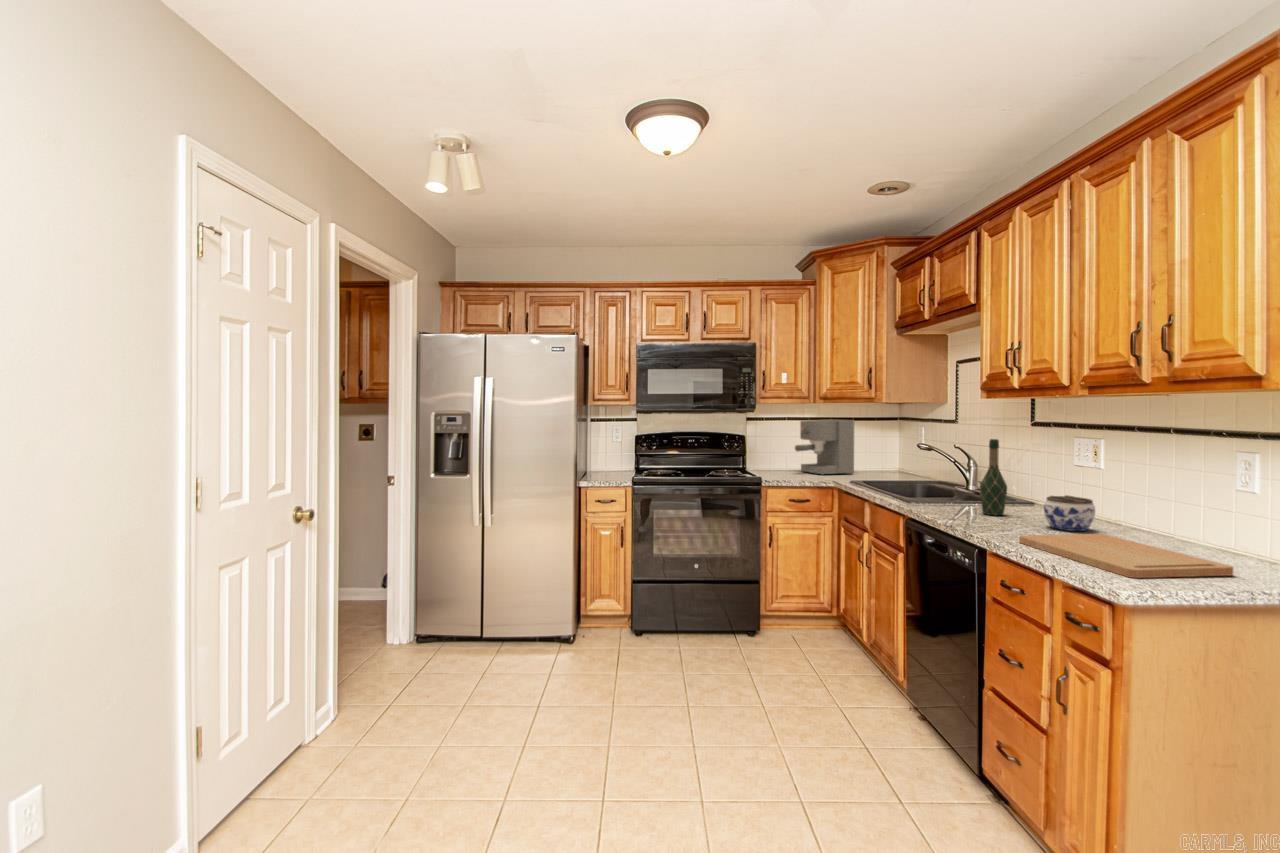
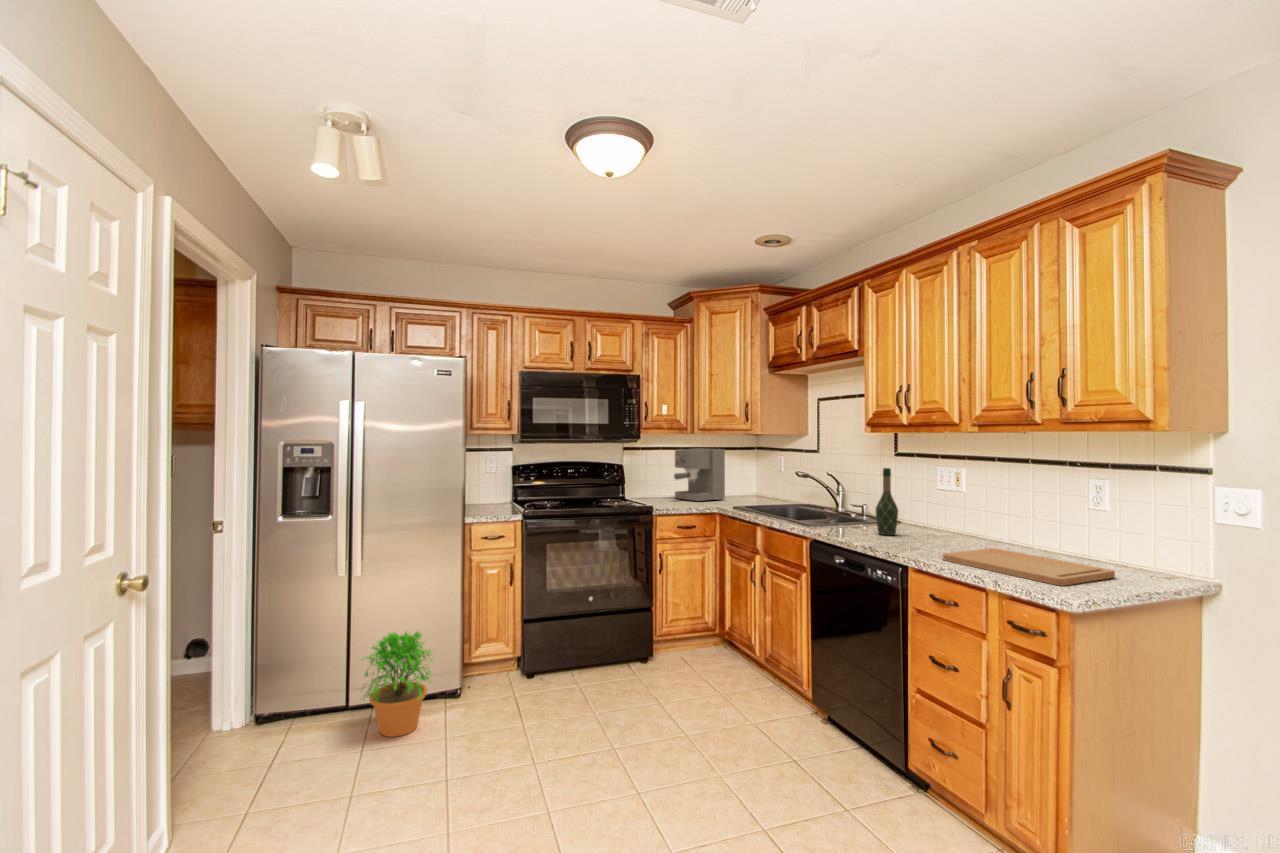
jar: present [1044,496,1095,531] -> none [937,516,977,546]
potted plant: none [482,576,544,665] -> present [361,632,432,737]

